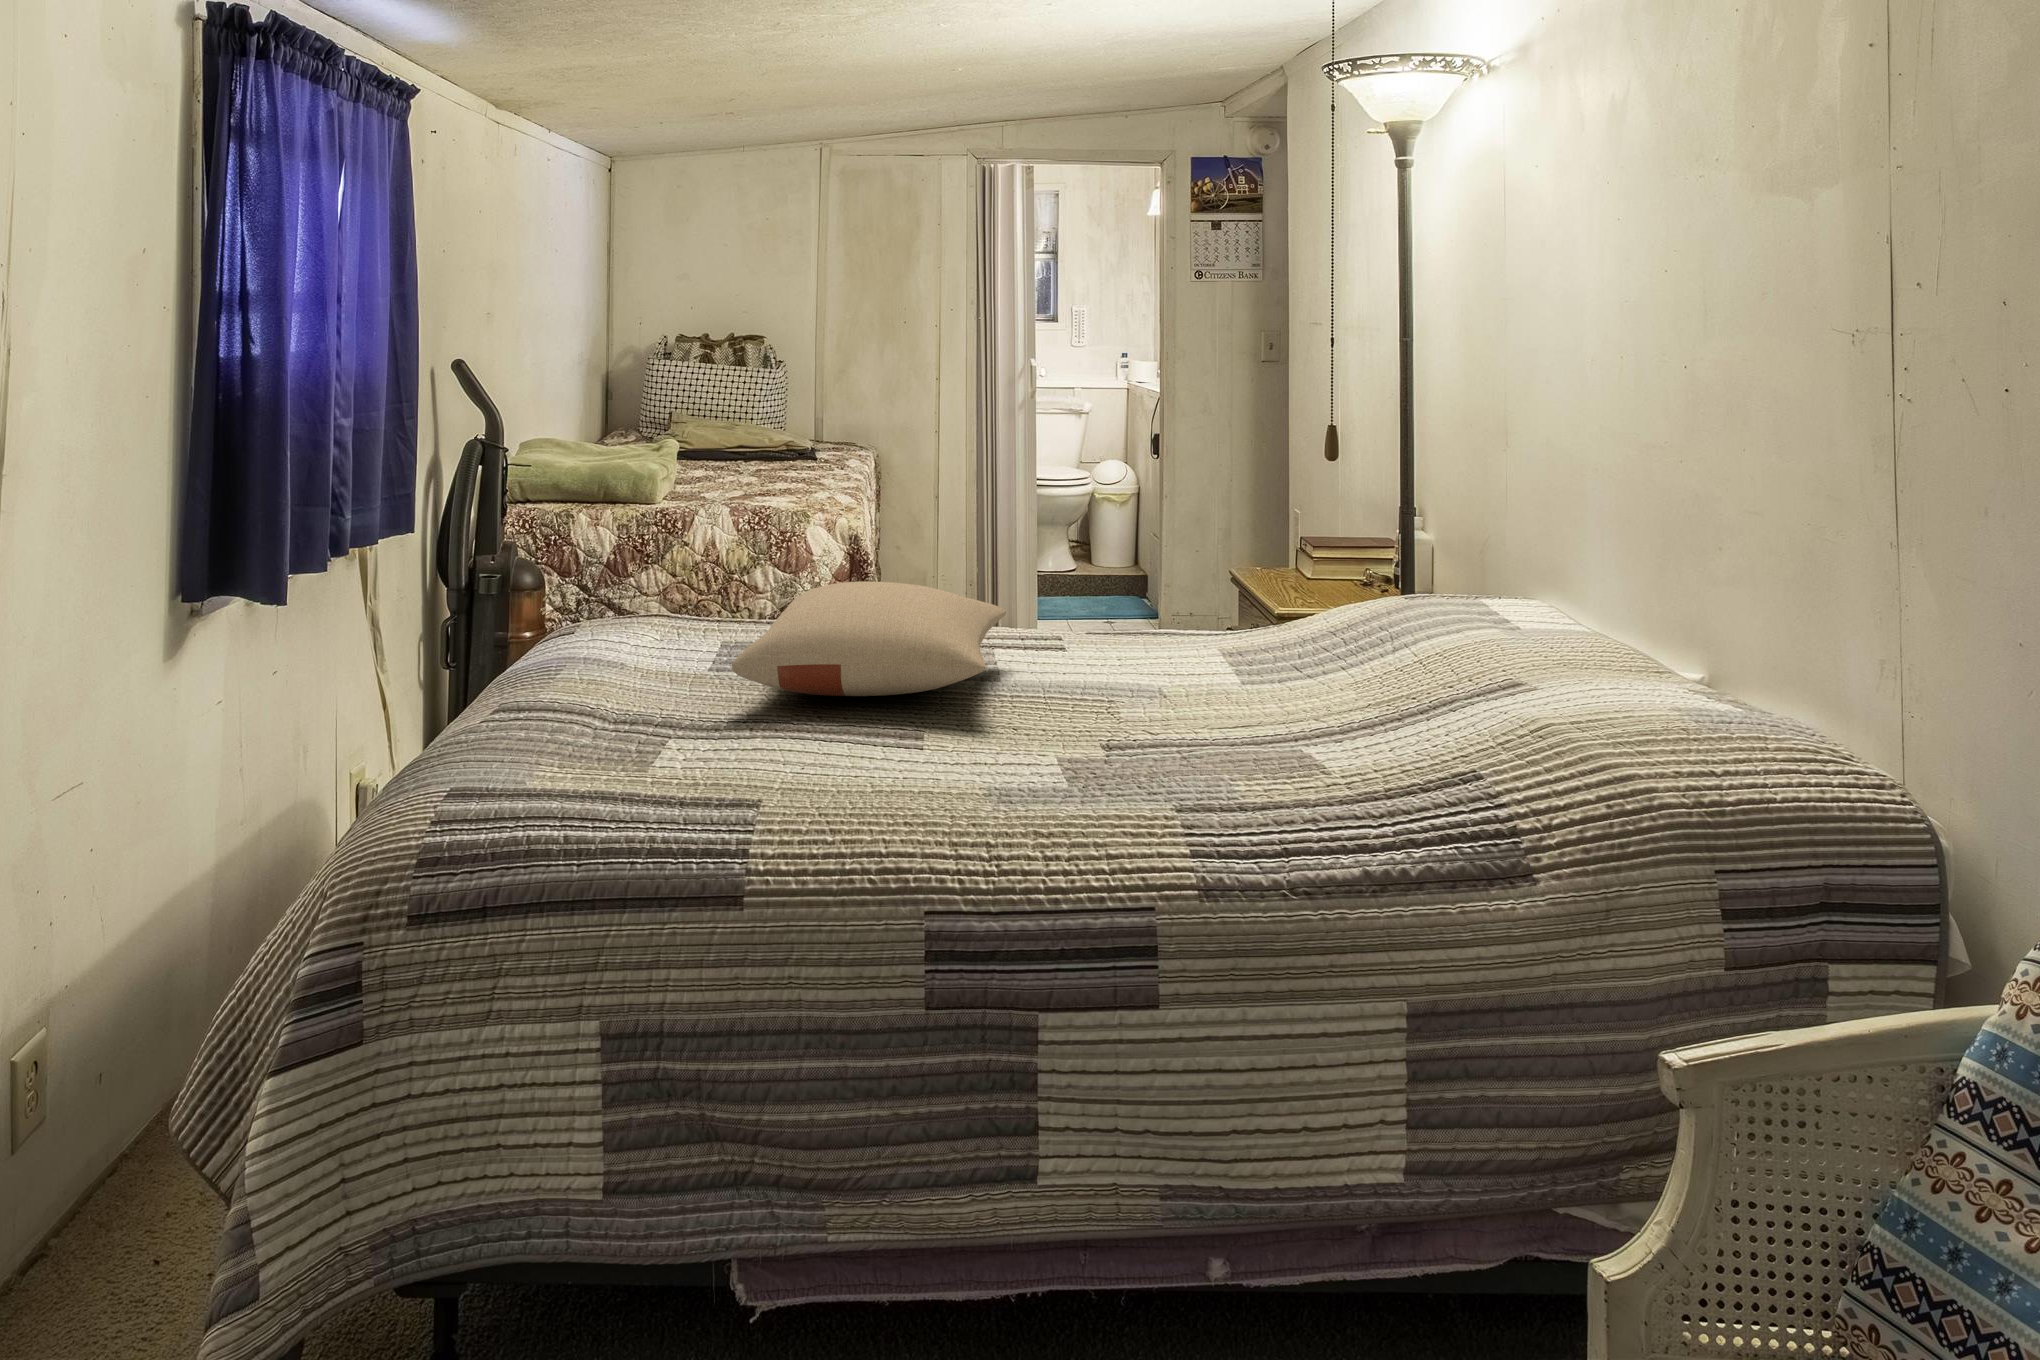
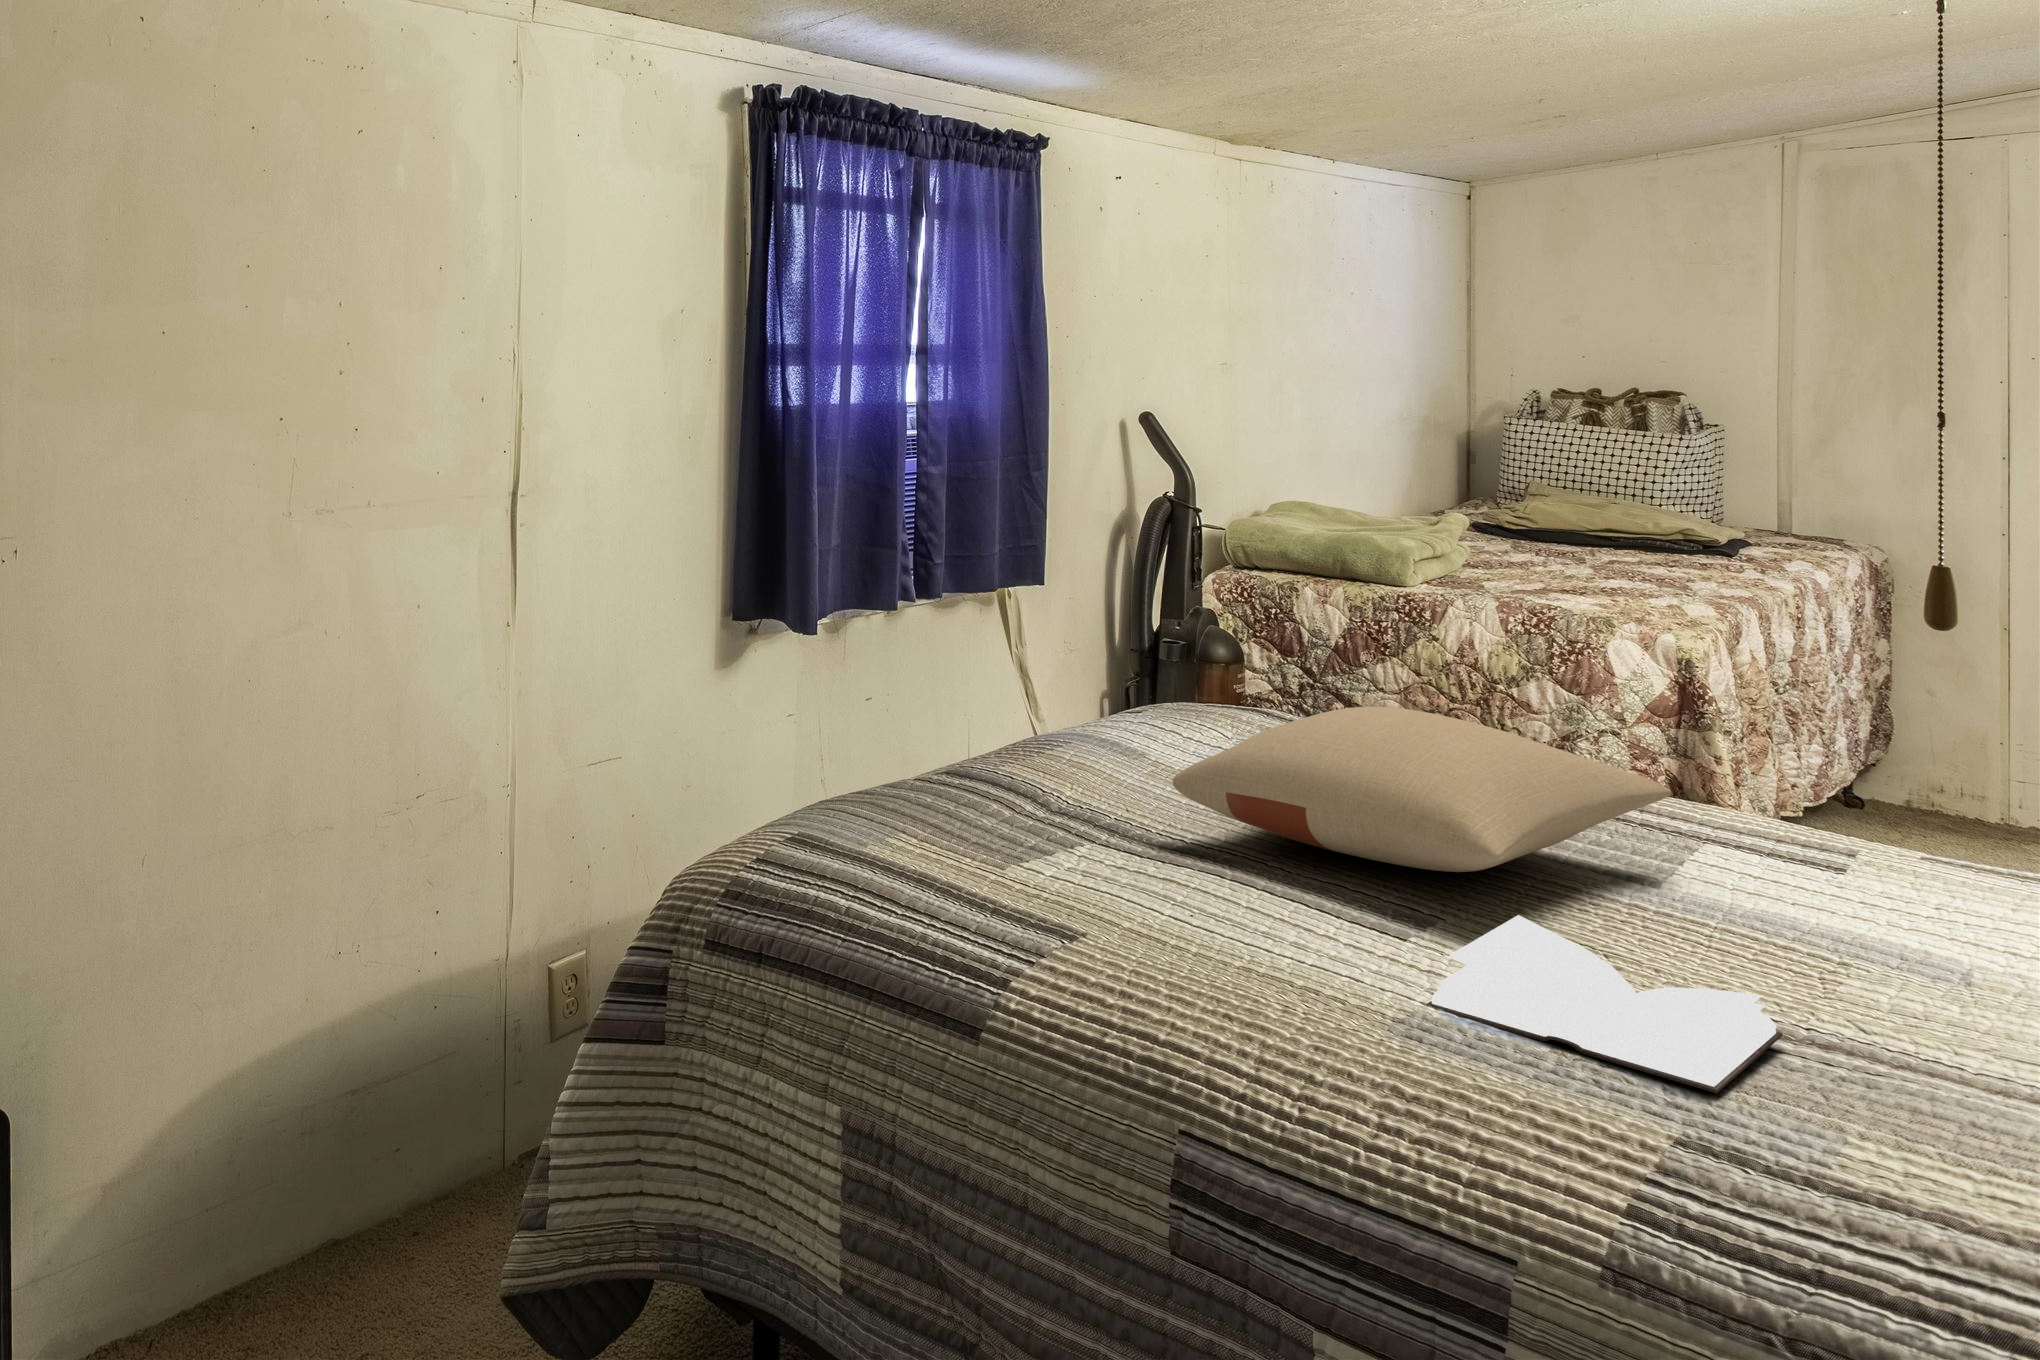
book: none [999,703,1169,777] -> present [1426,915,1782,1093]

